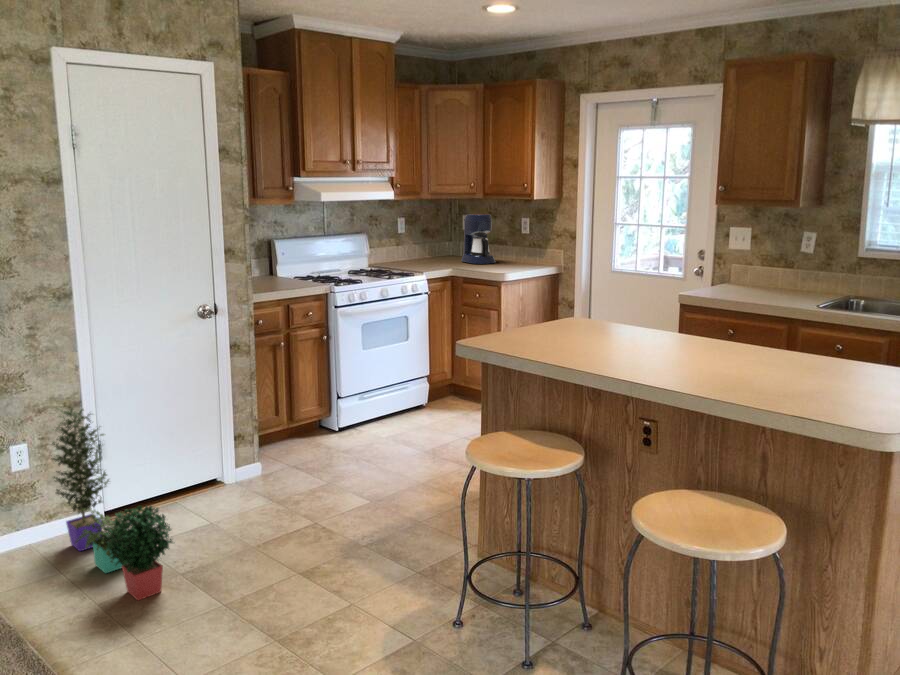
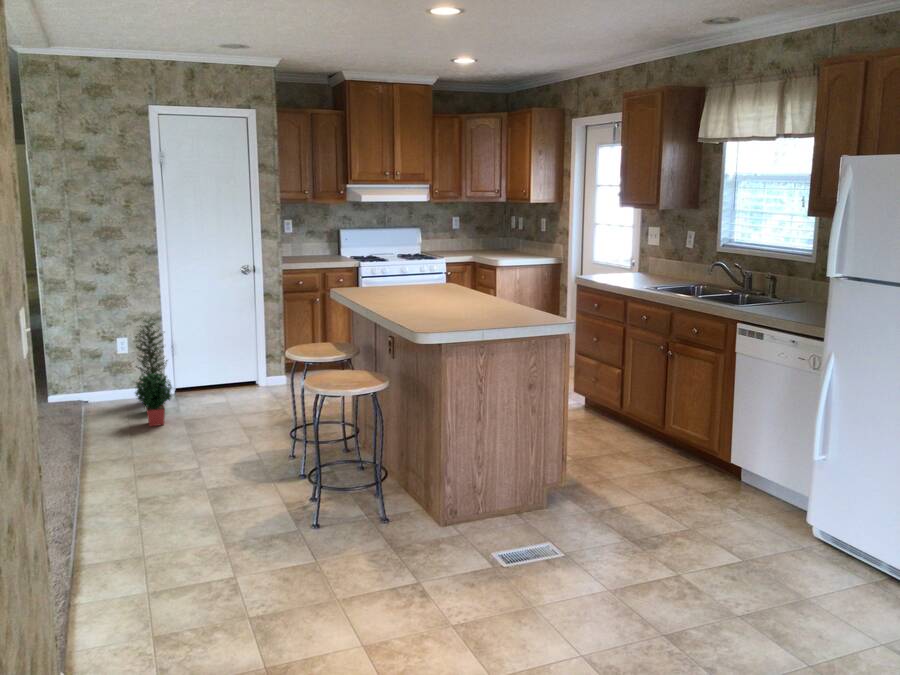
coffee maker: present [461,214,496,264] -> none [494,215,518,254]

